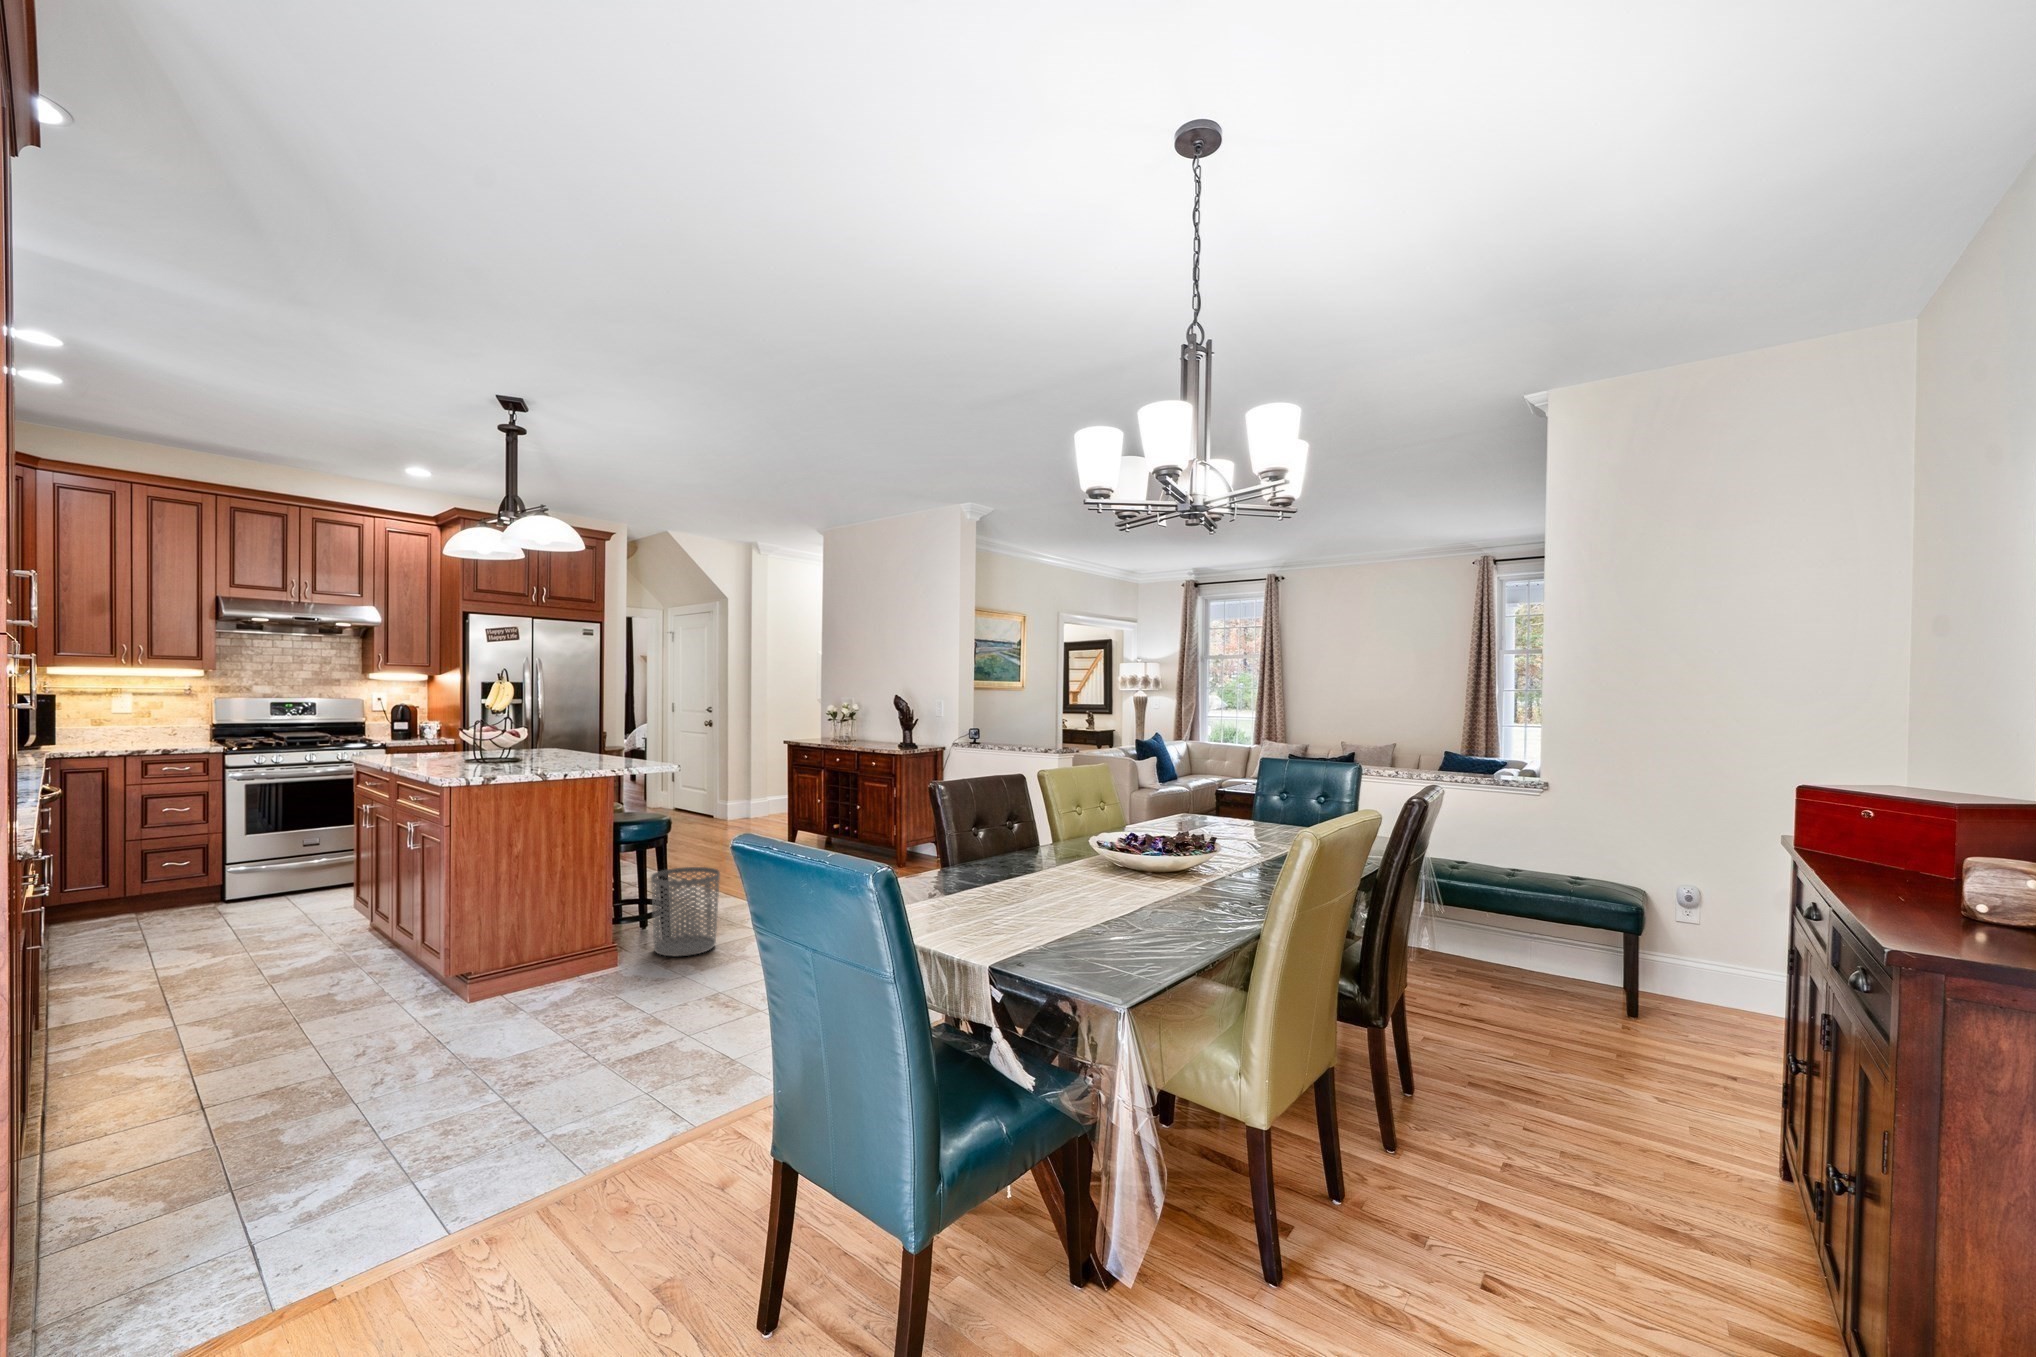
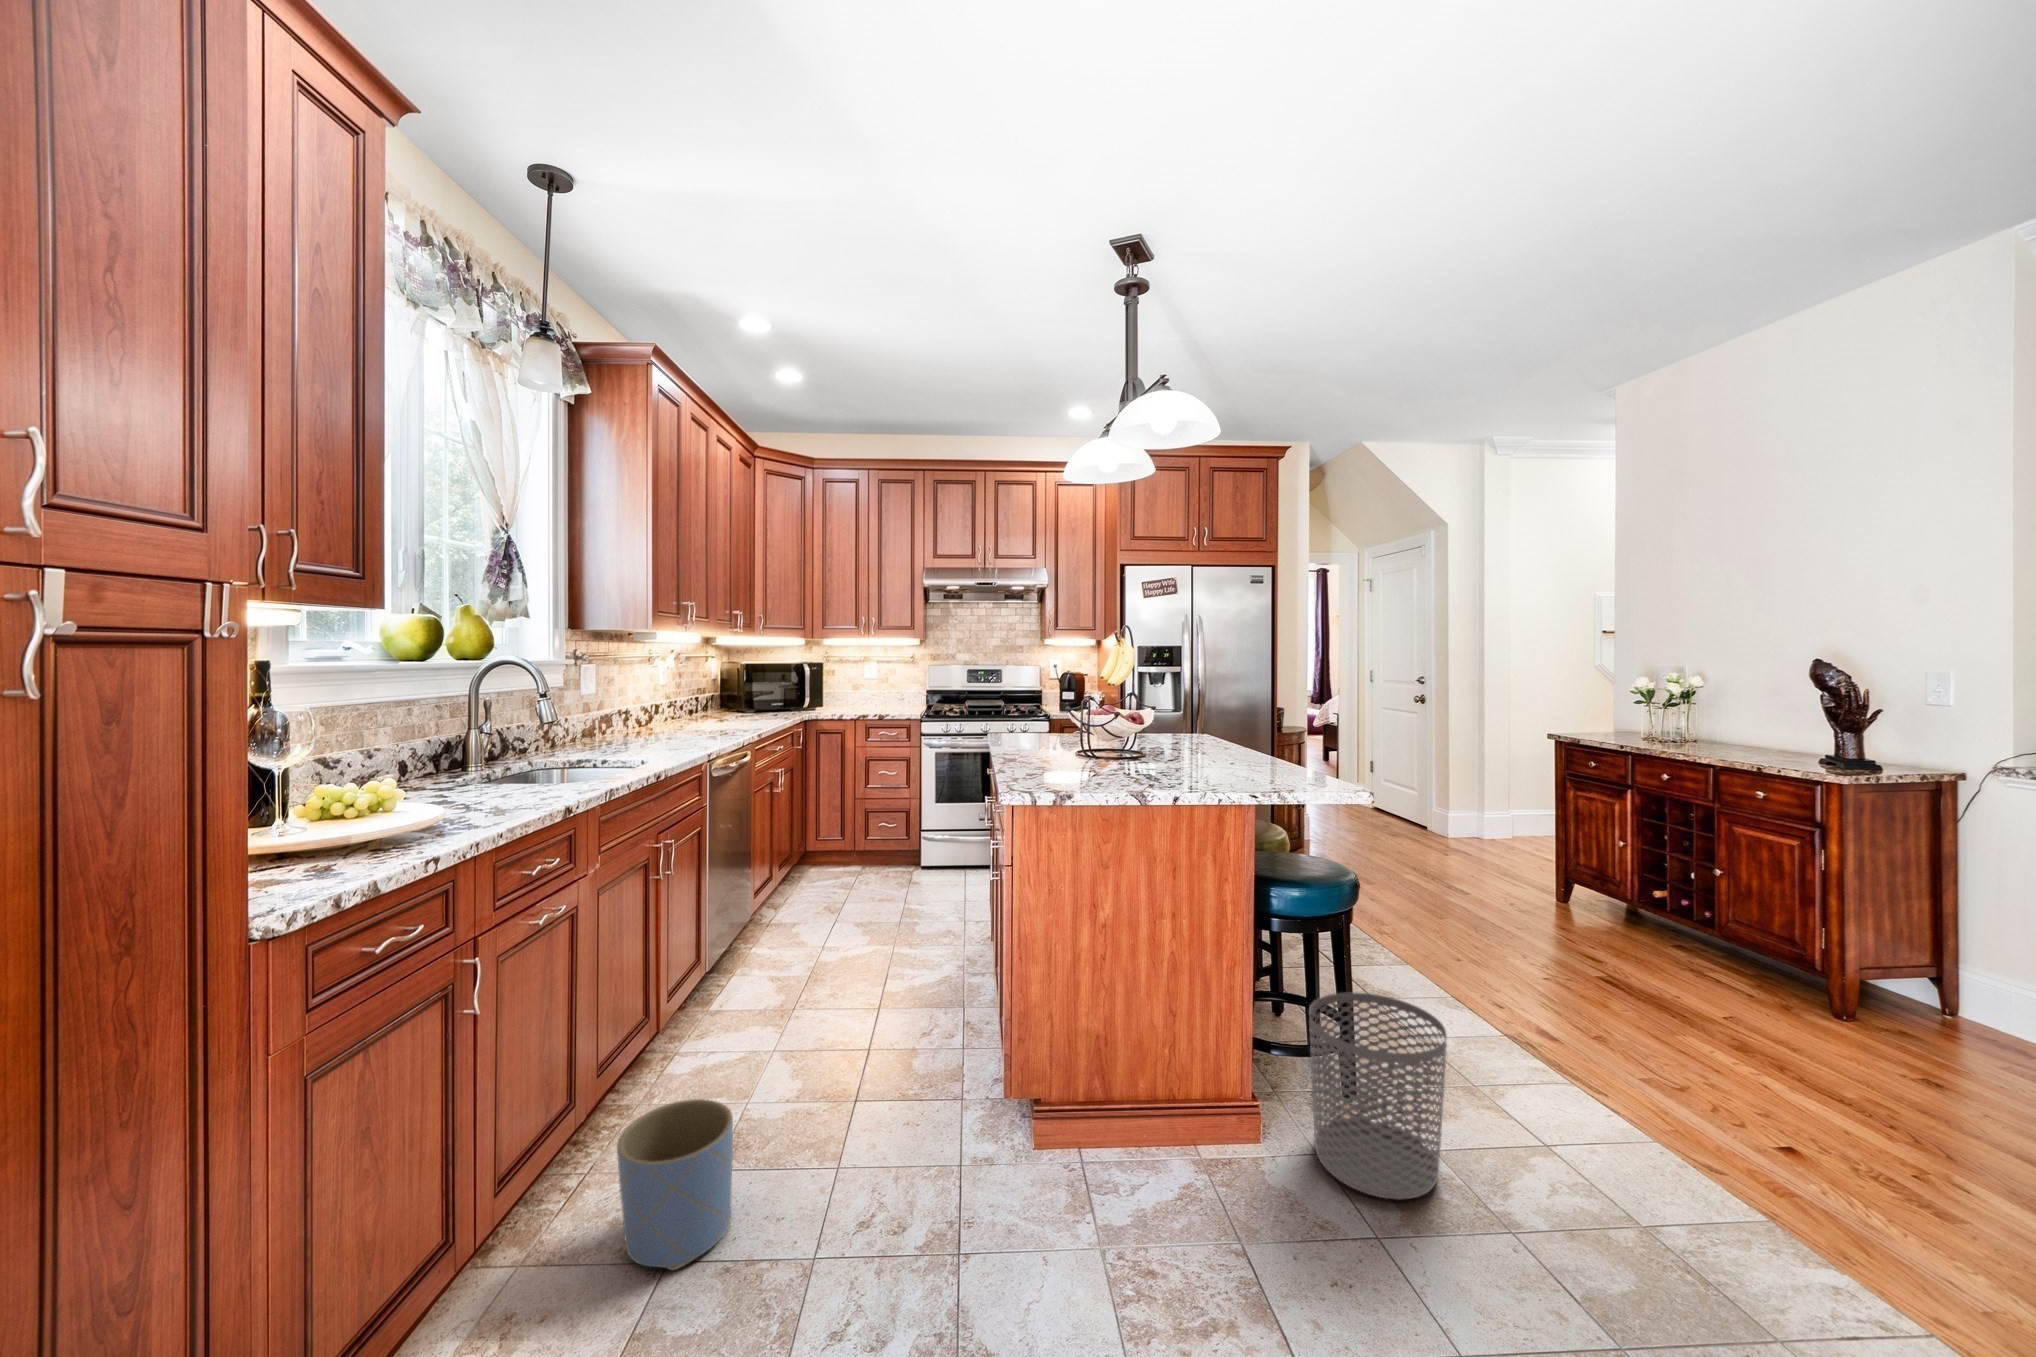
planter: none [190,984,284,1081] -> present [617,1099,733,1270]

